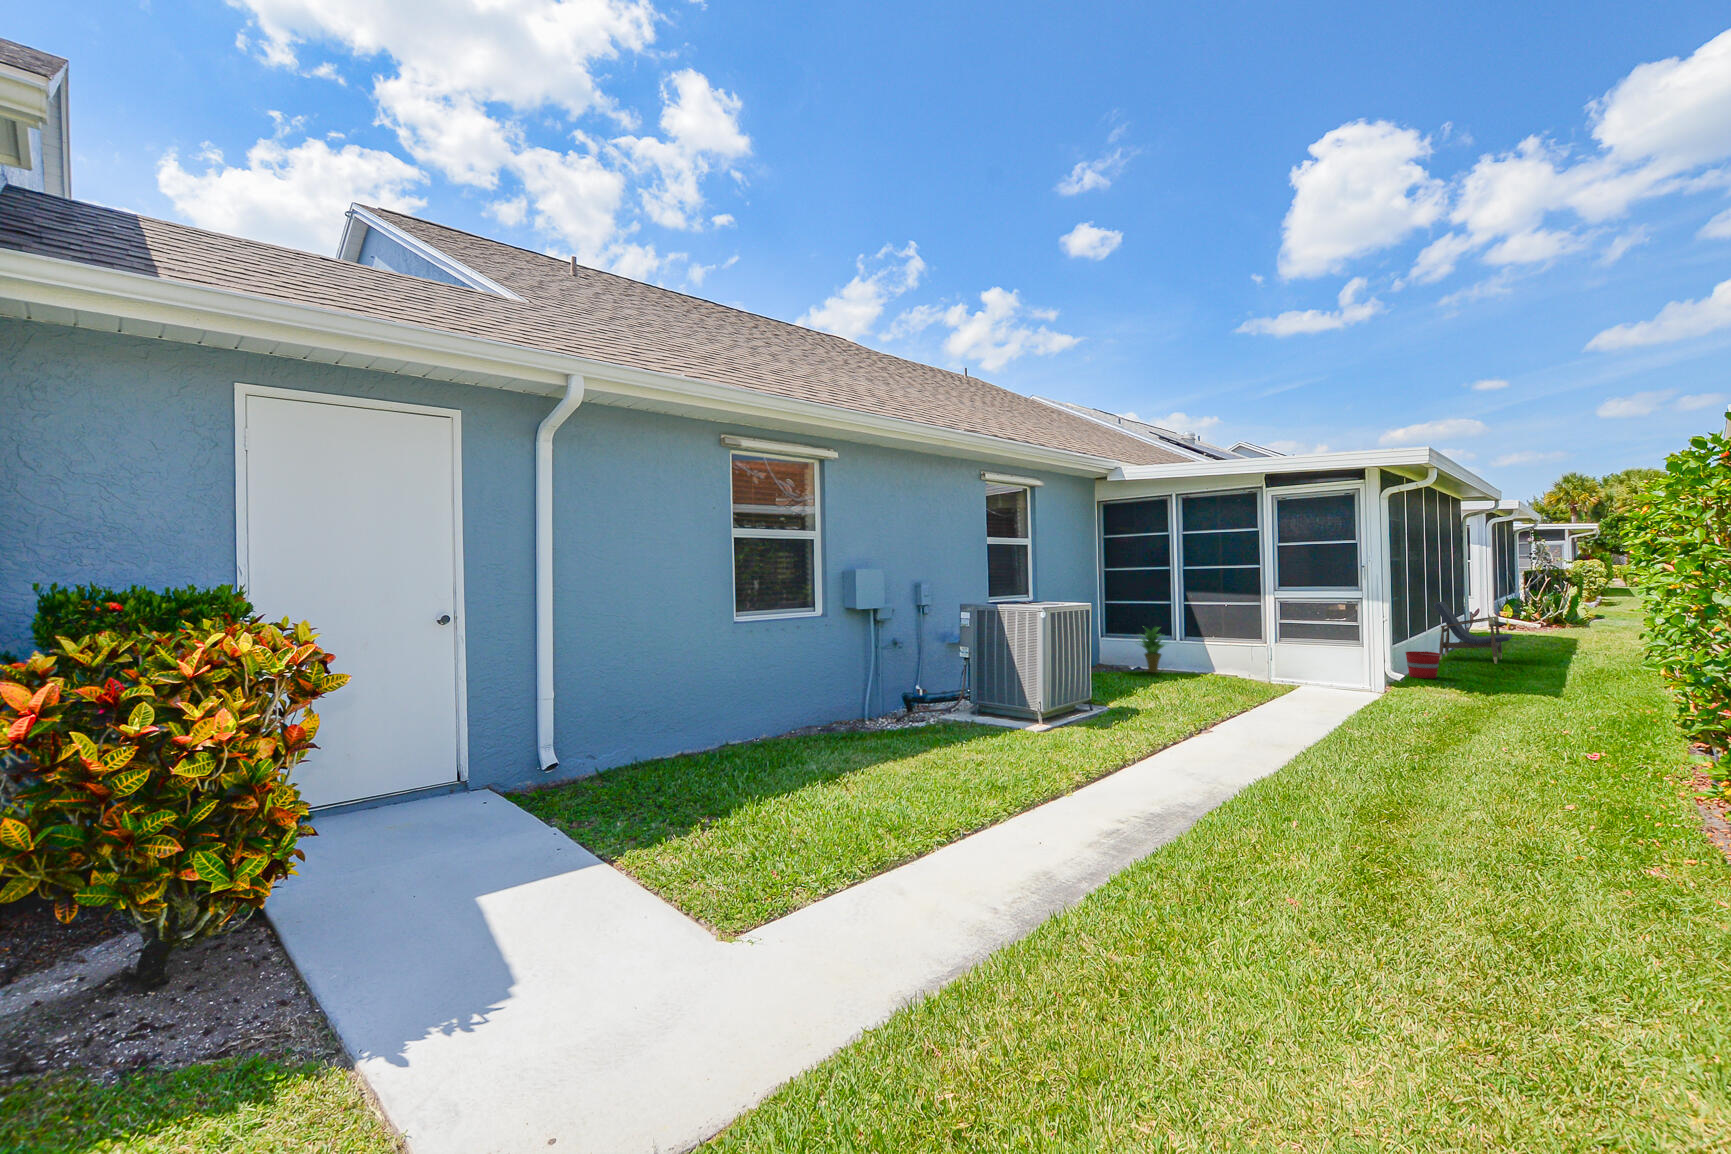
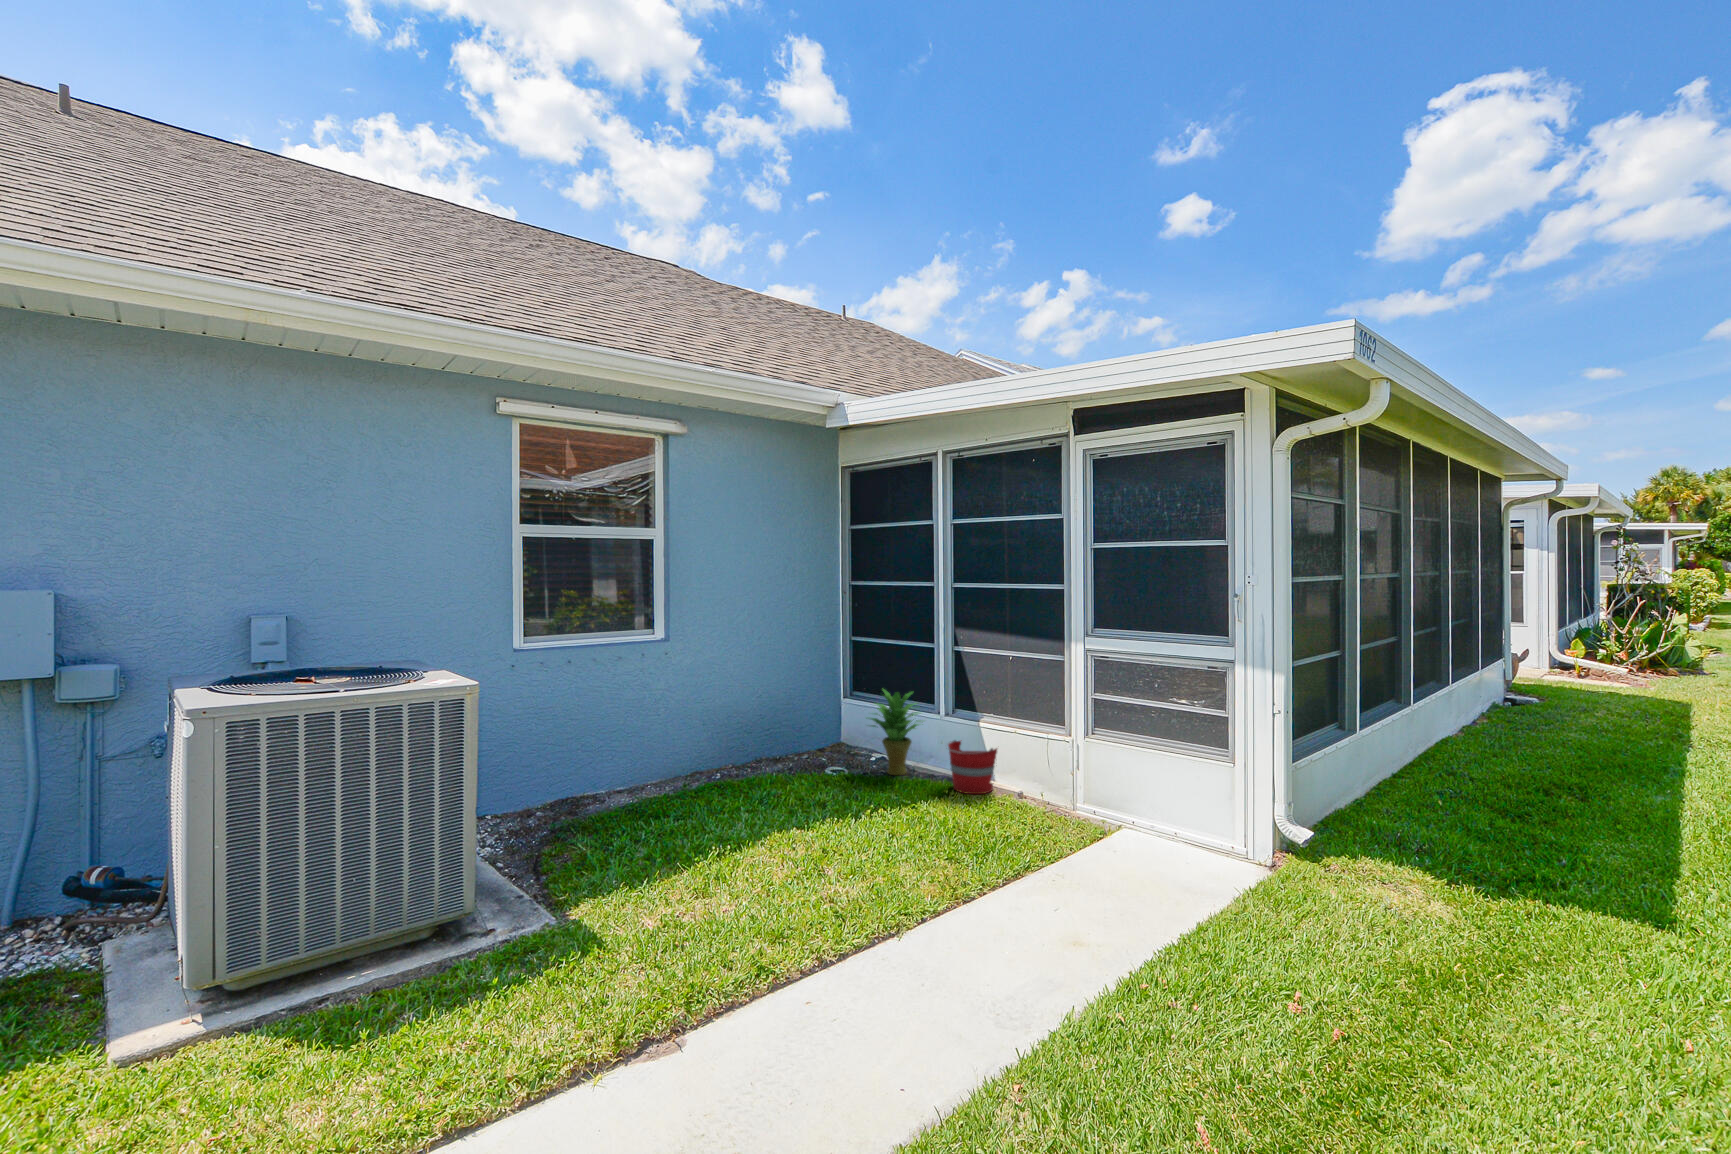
lounge chair: present [1434,602,1513,664] -> none [1430,646,1571,766]
bucket: present [1405,651,1442,678] -> present [948,740,997,794]

